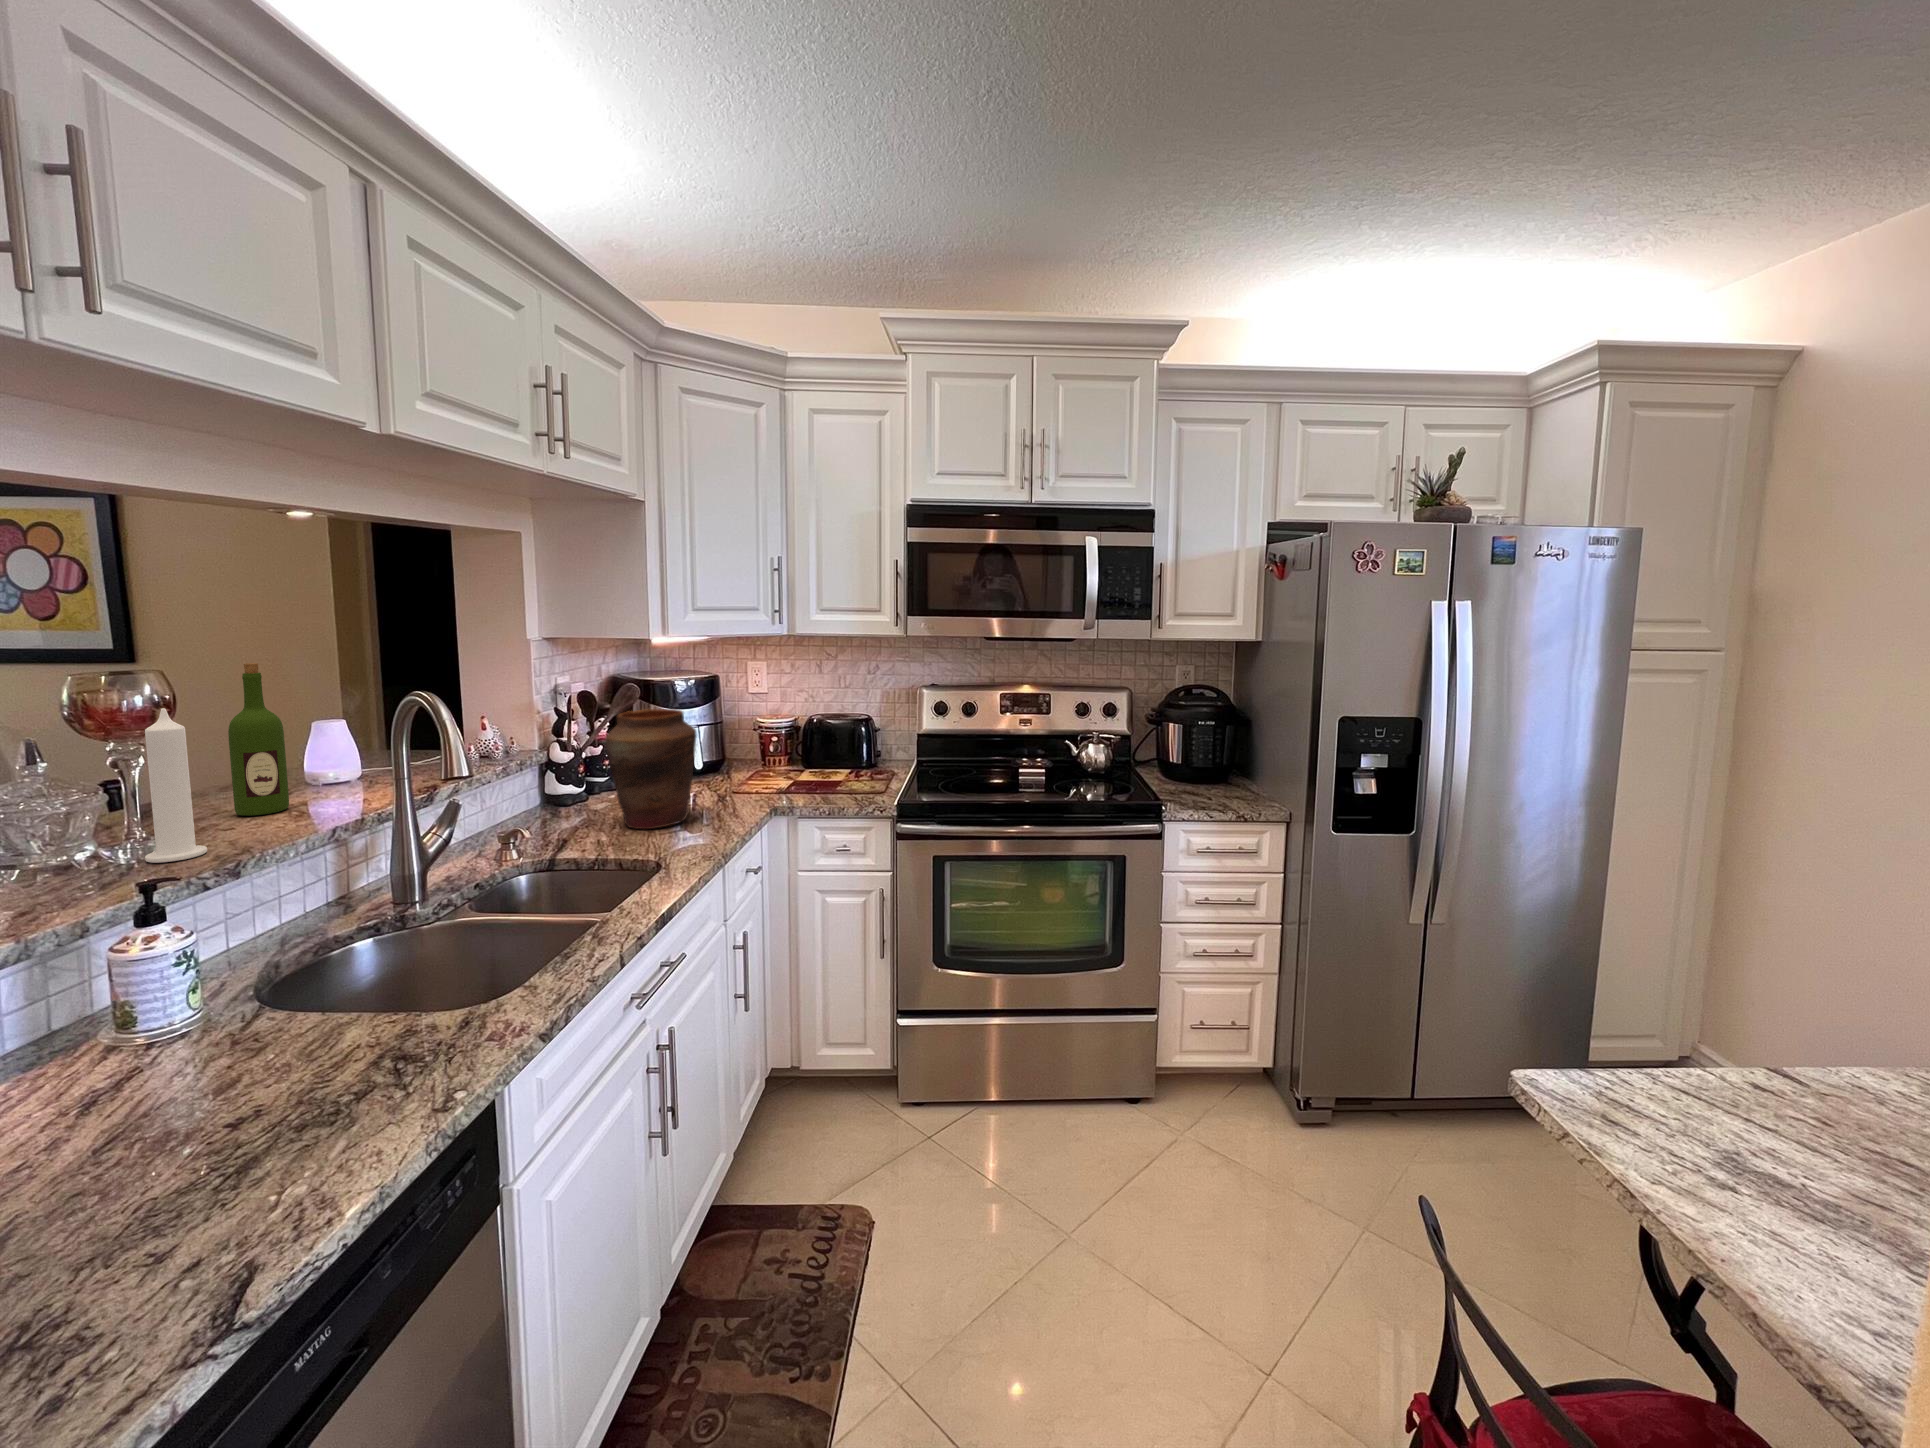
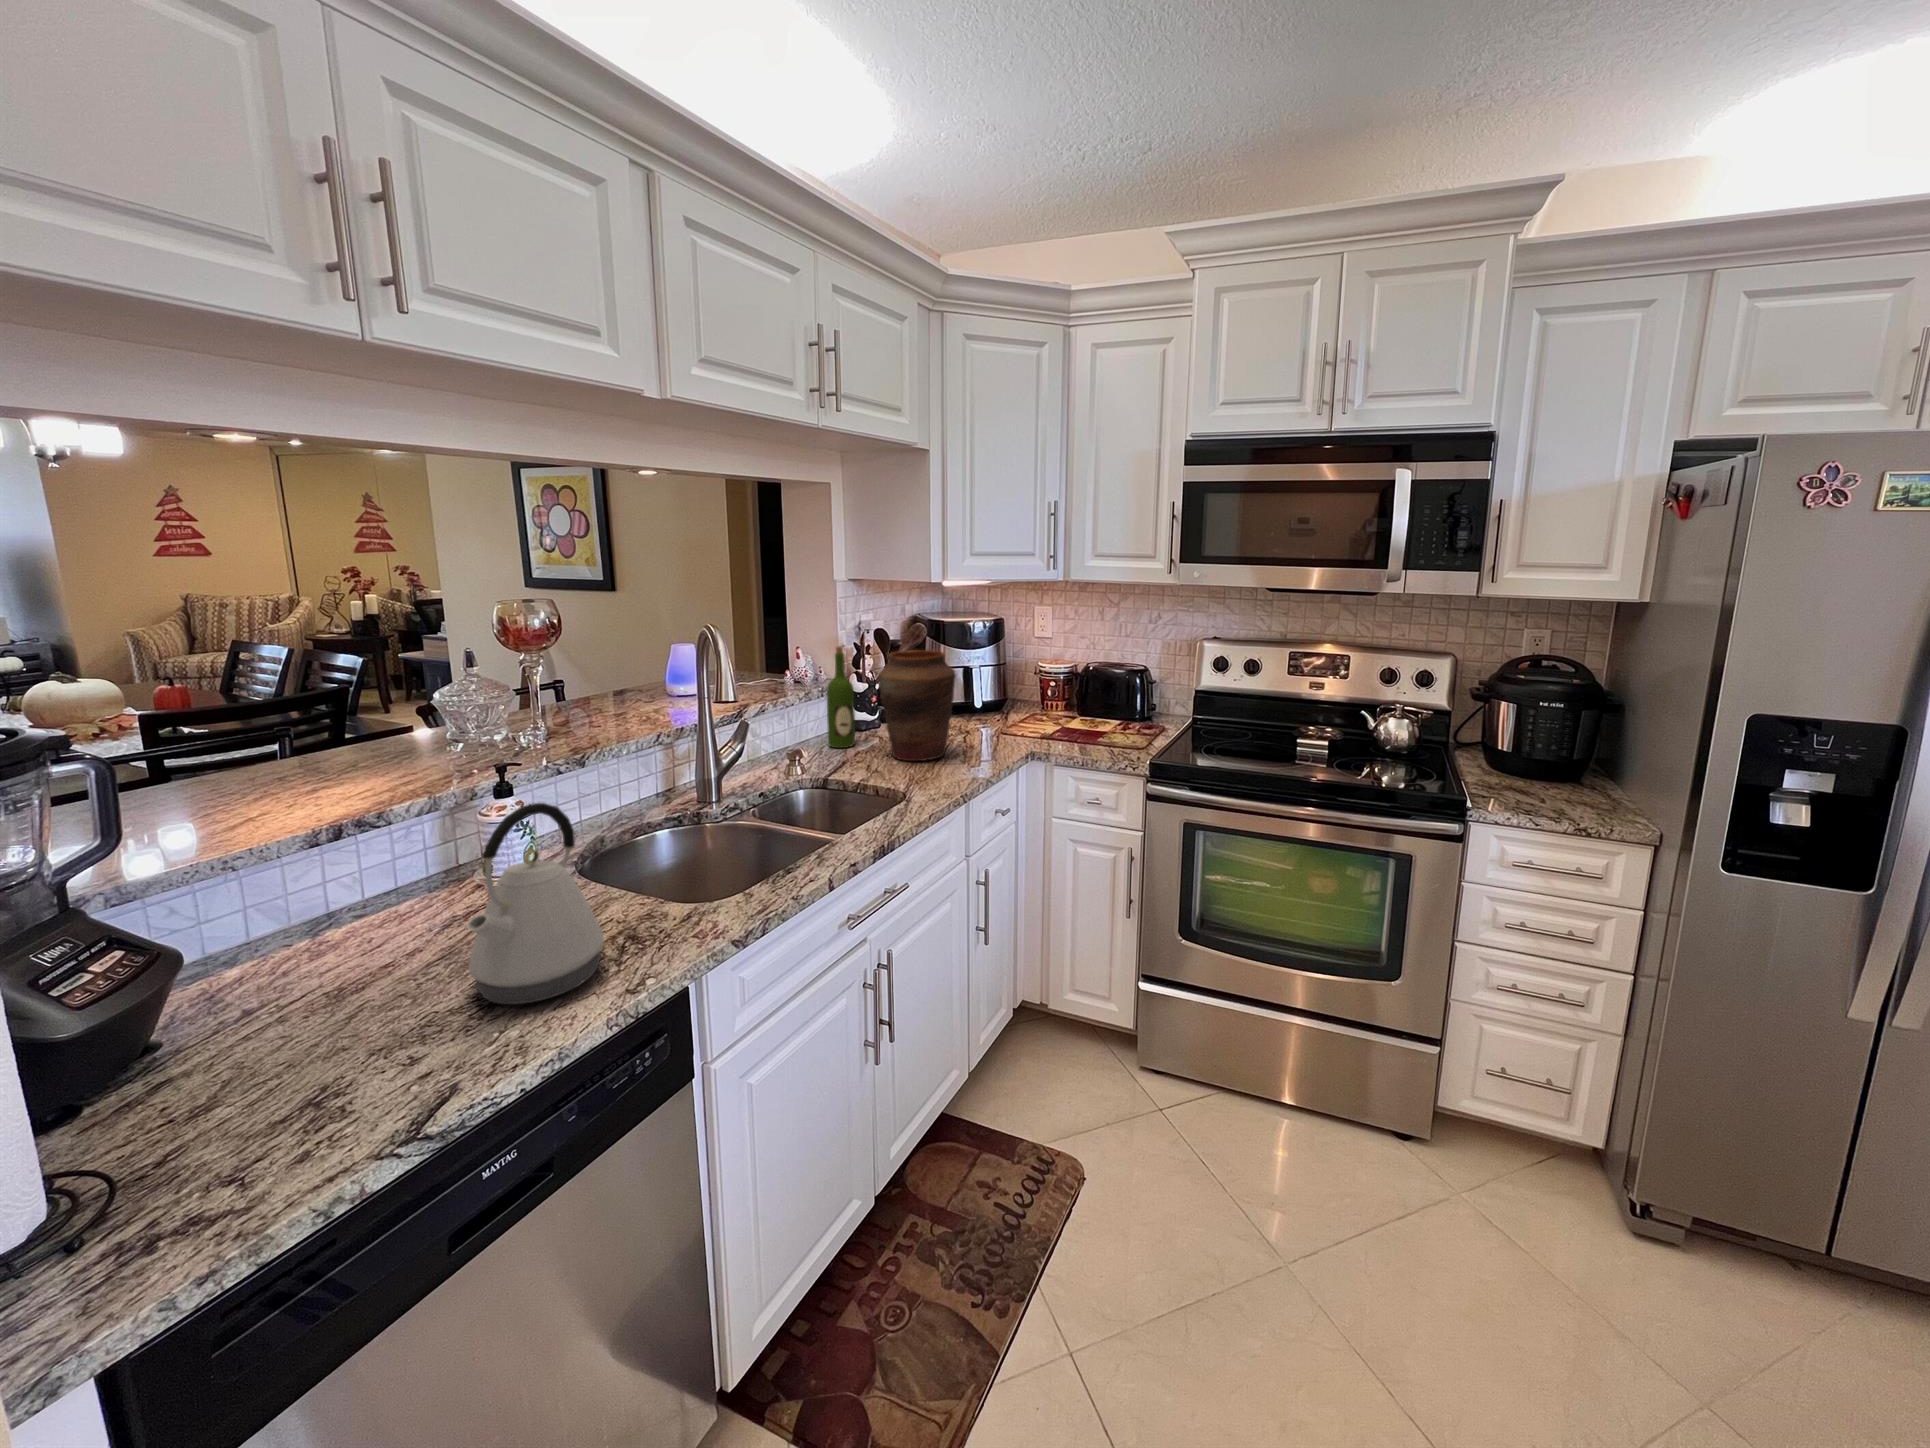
wine bottle: present [228,663,289,816] -> present [827,646,855,748]
candle: present [145,708,207,863] -> none [533,631,573,748]
kettle: none [194,907,387,1167] -> present [466,803,604,1004]

